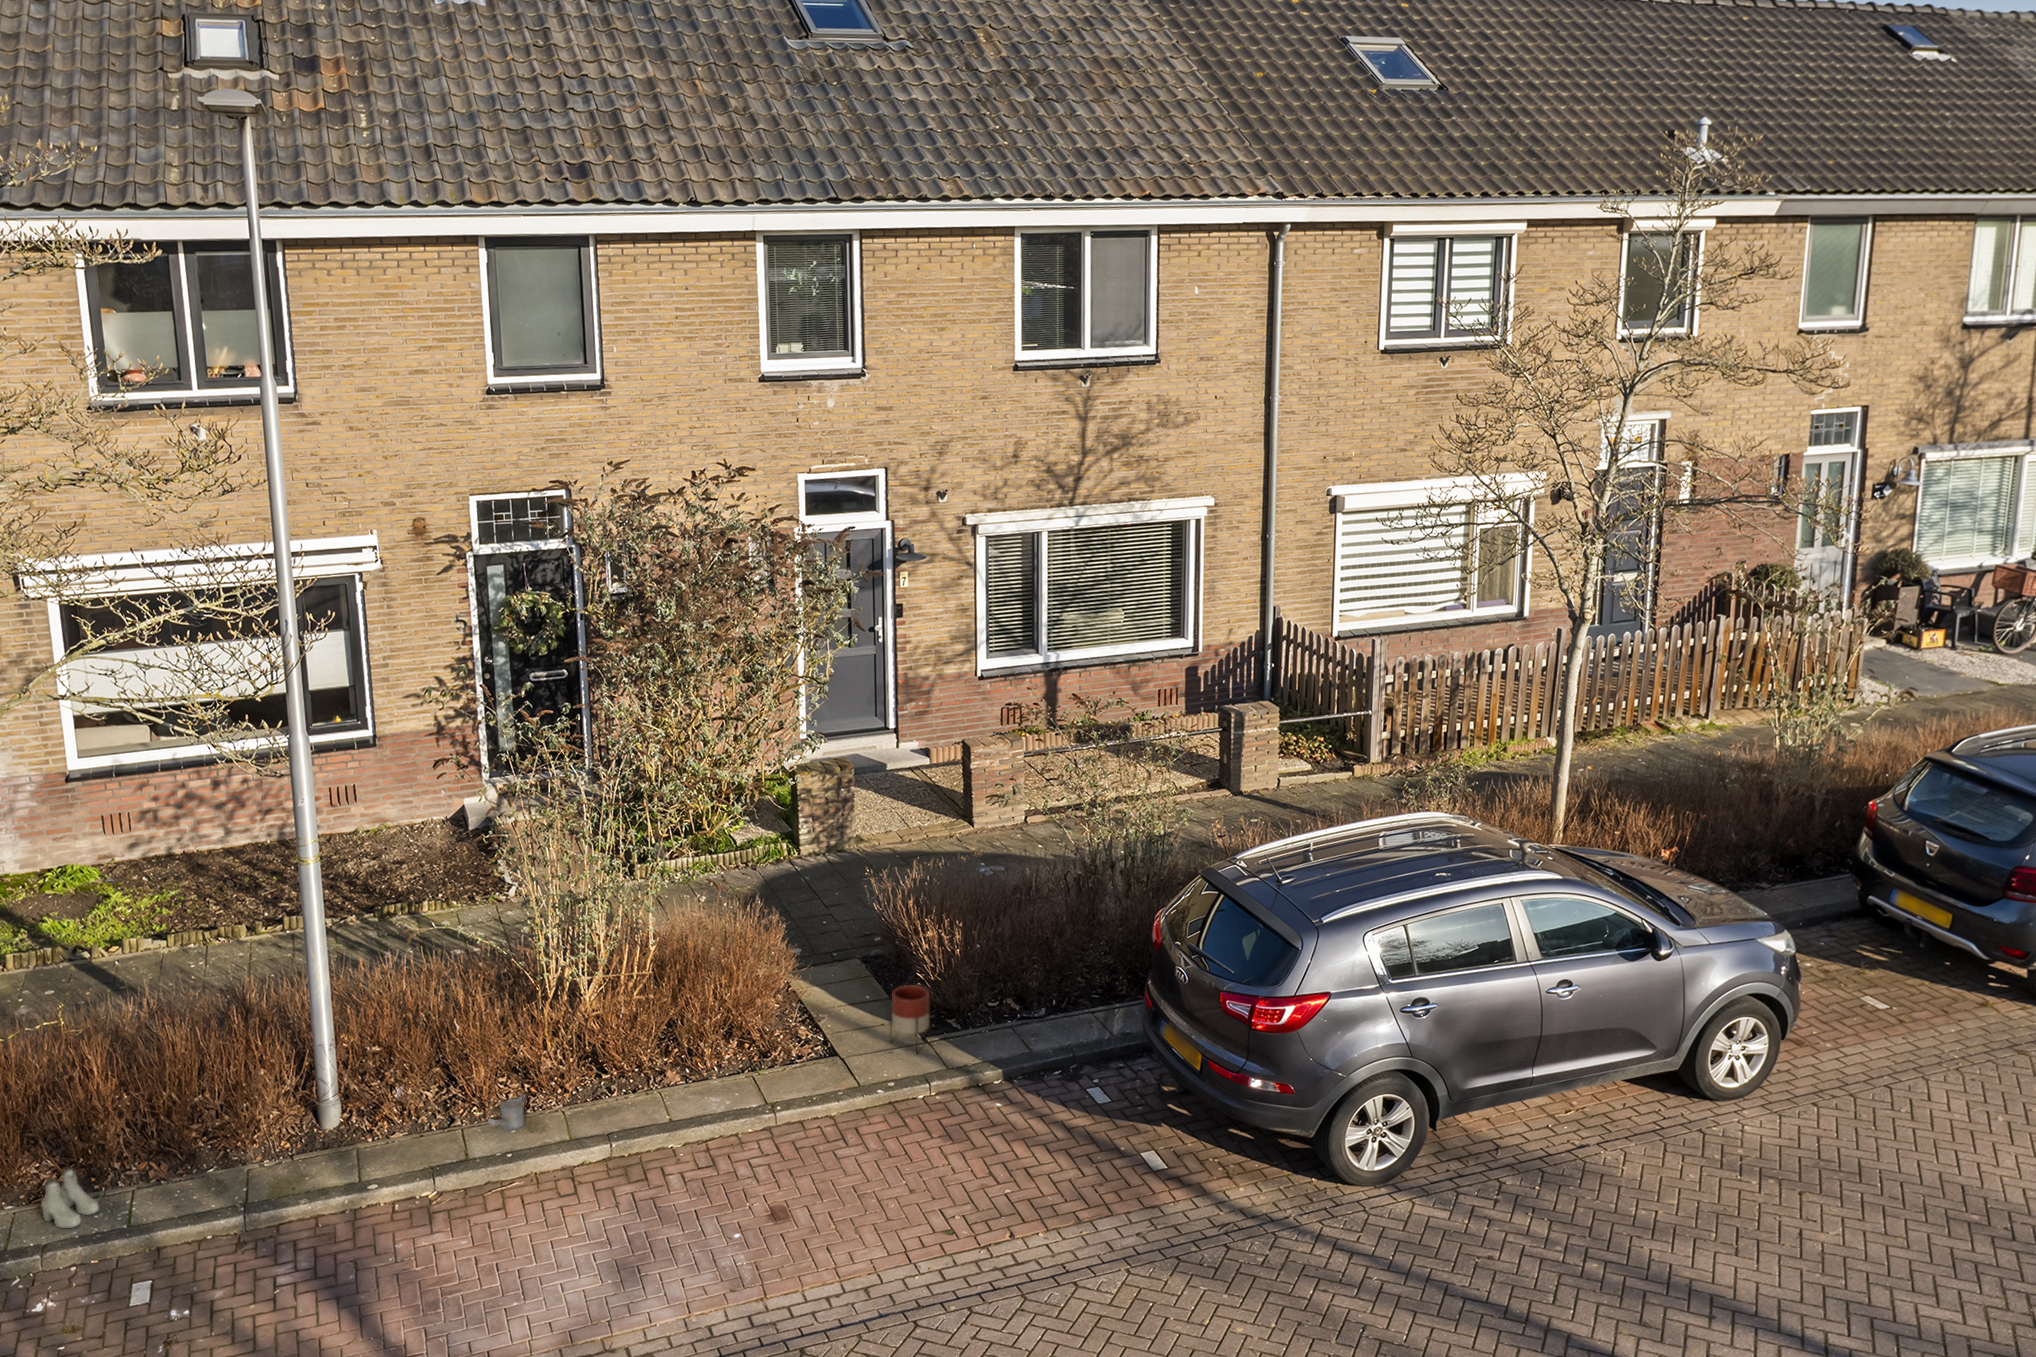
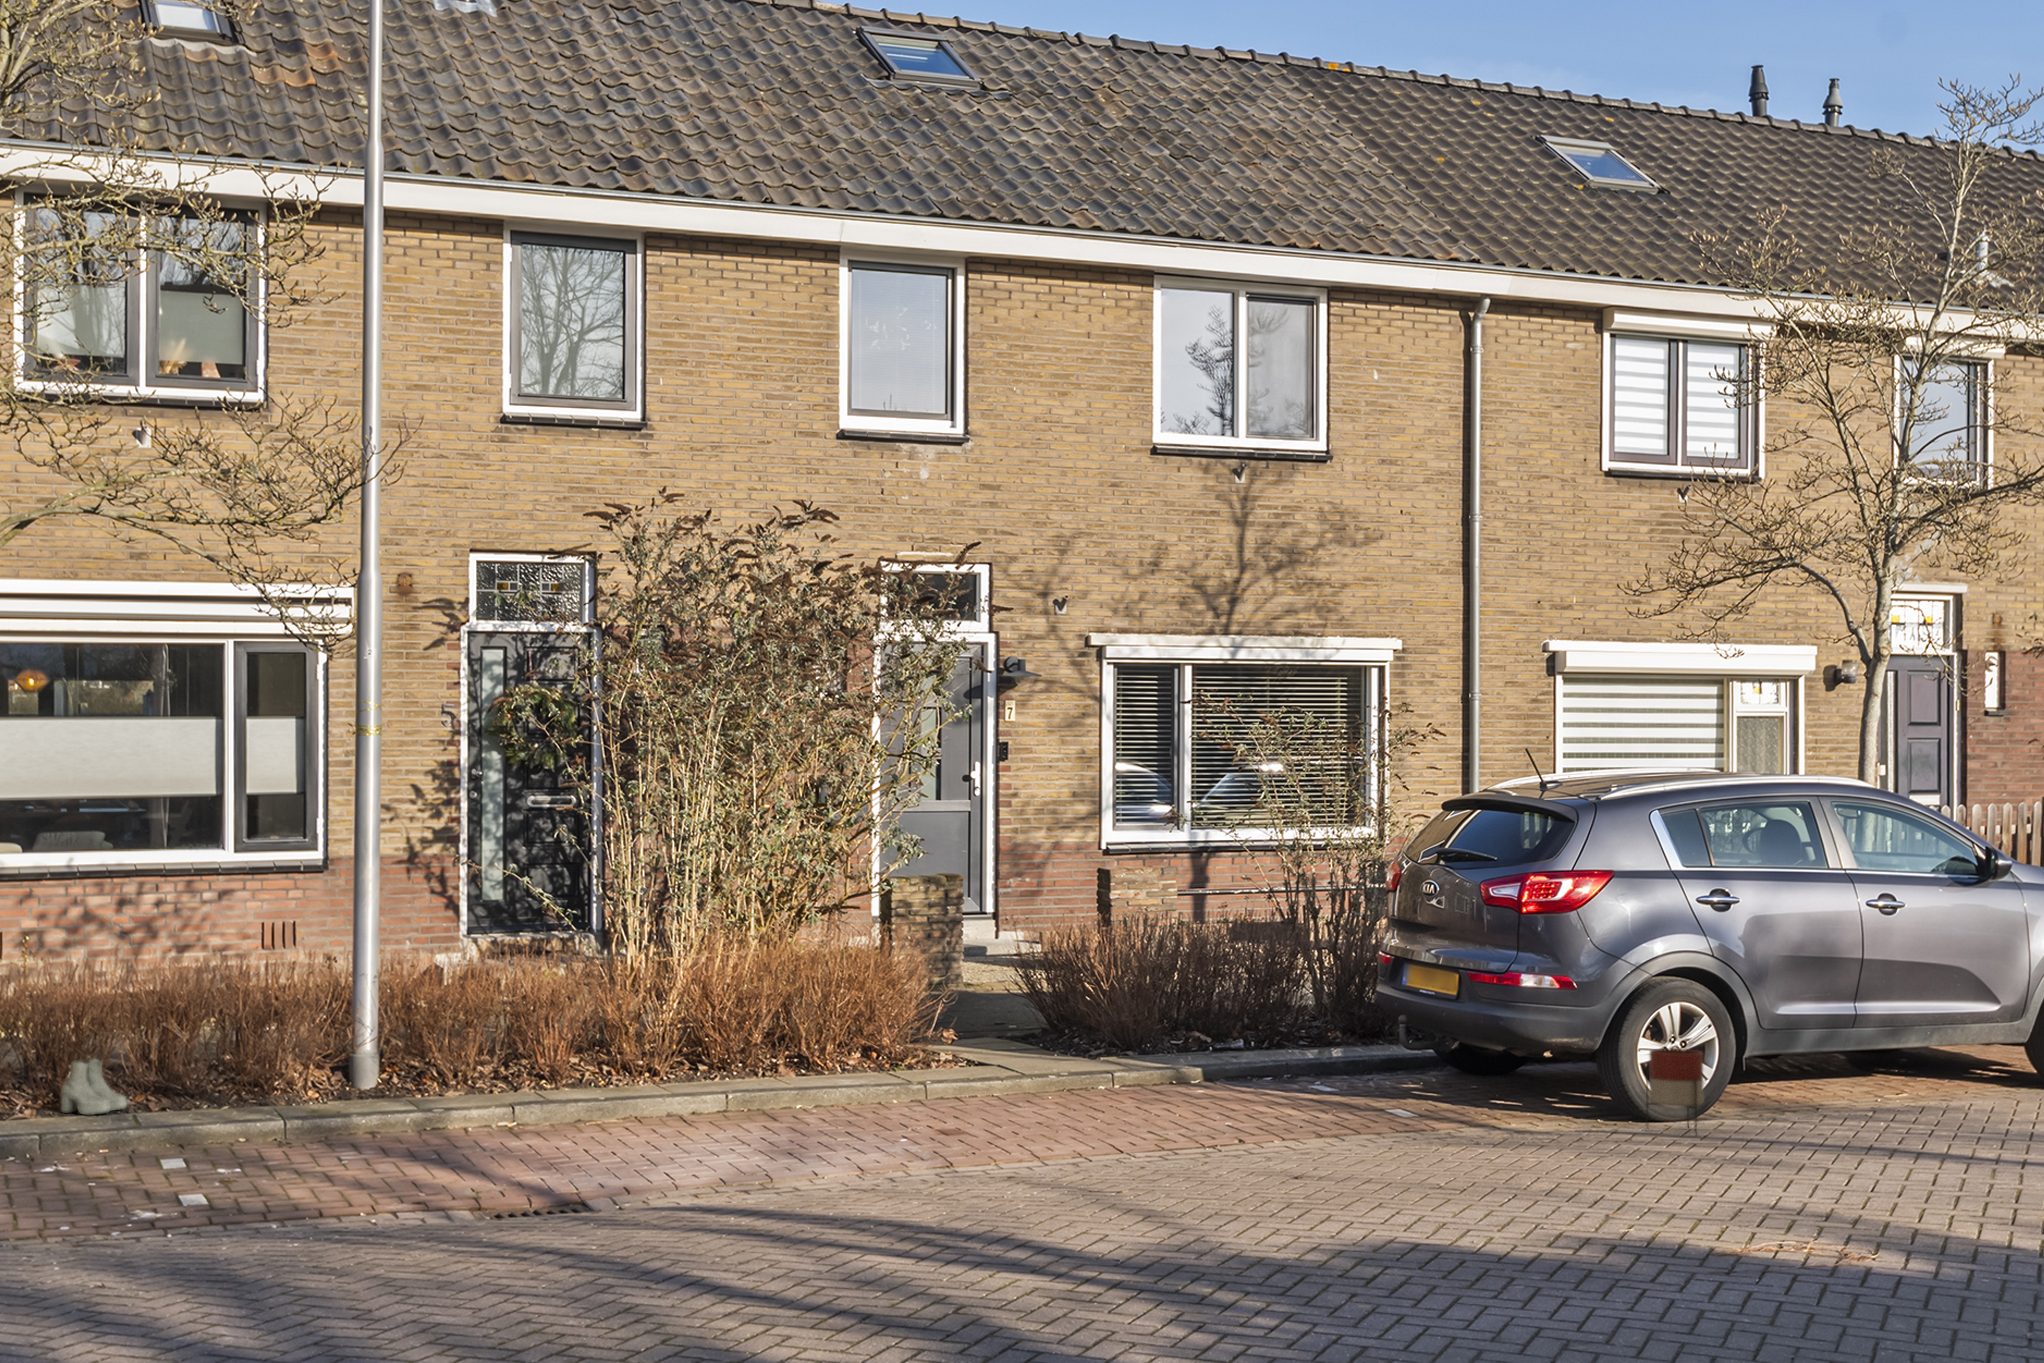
planter: present [891,985,929,1036] -> present [1646,1049,1704,1134]
watering can: present [488,1094,526,1131] -> none [585,1055,623,1088]

